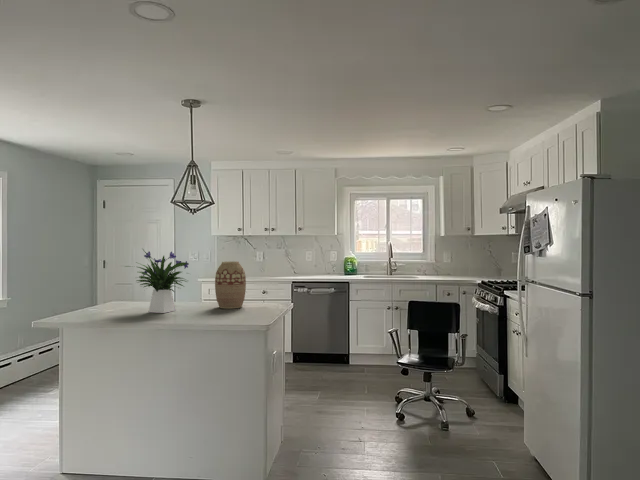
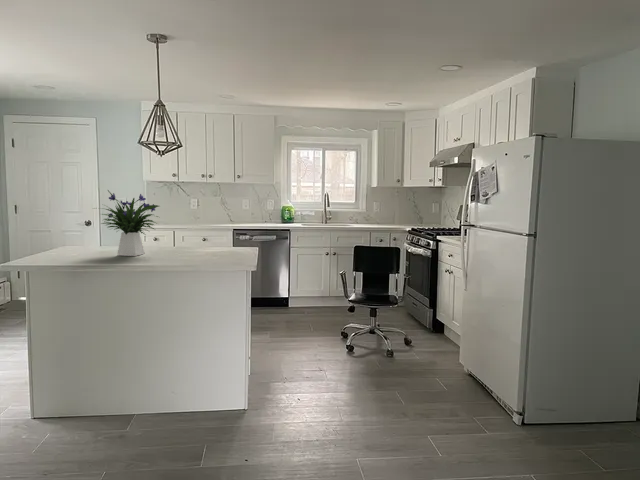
vase: present [215,261,246,309] -> none [183,205,214,251]

